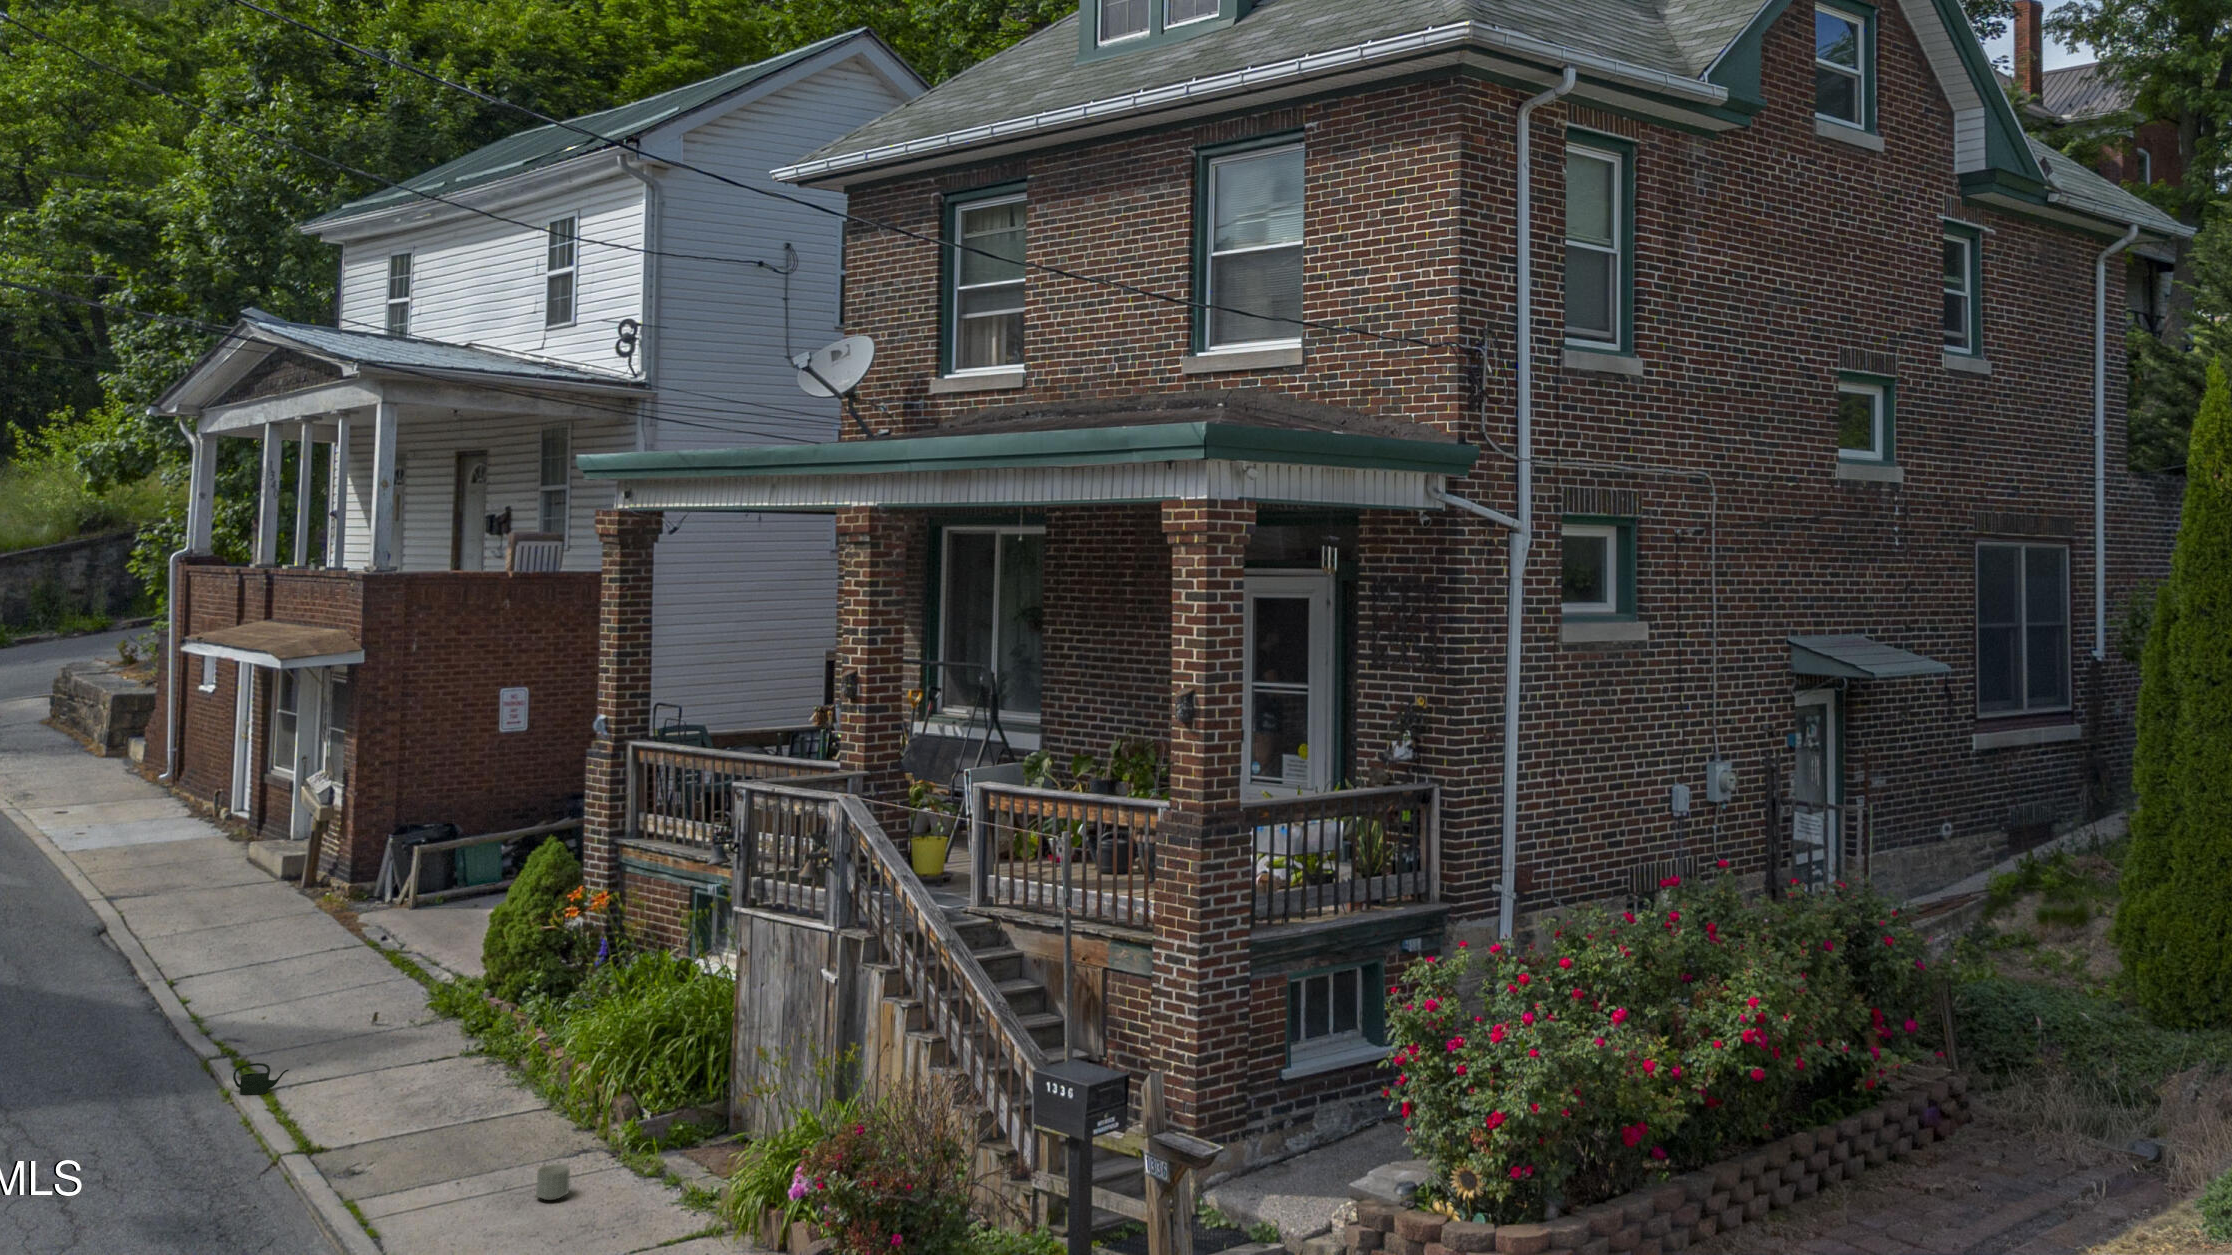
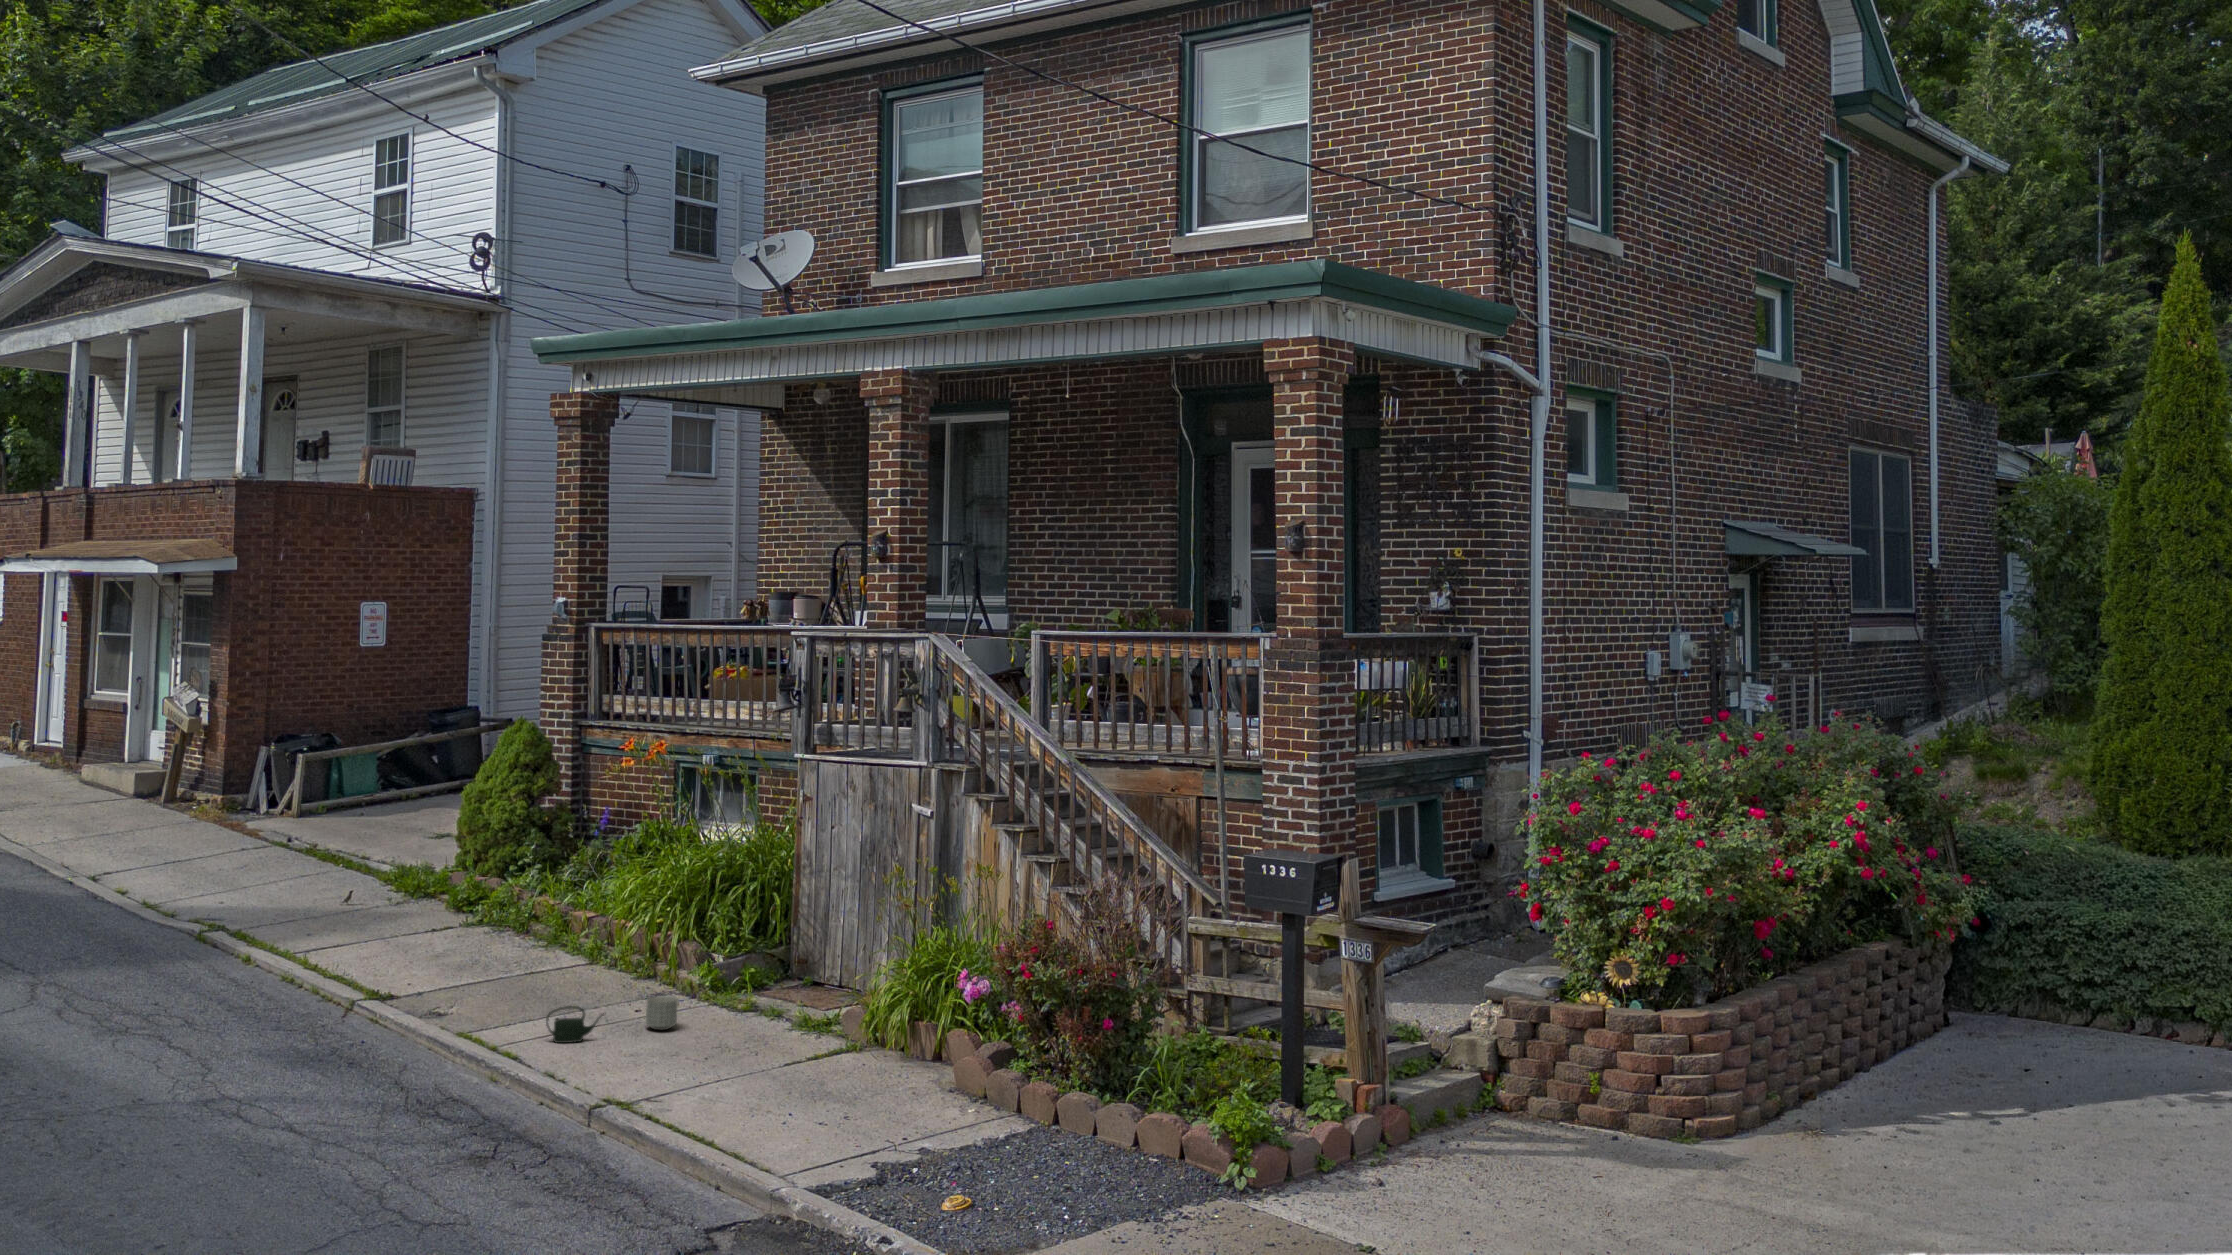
watering can: present [233,1063,289,1095] -> present [546,1006,604,1043]

